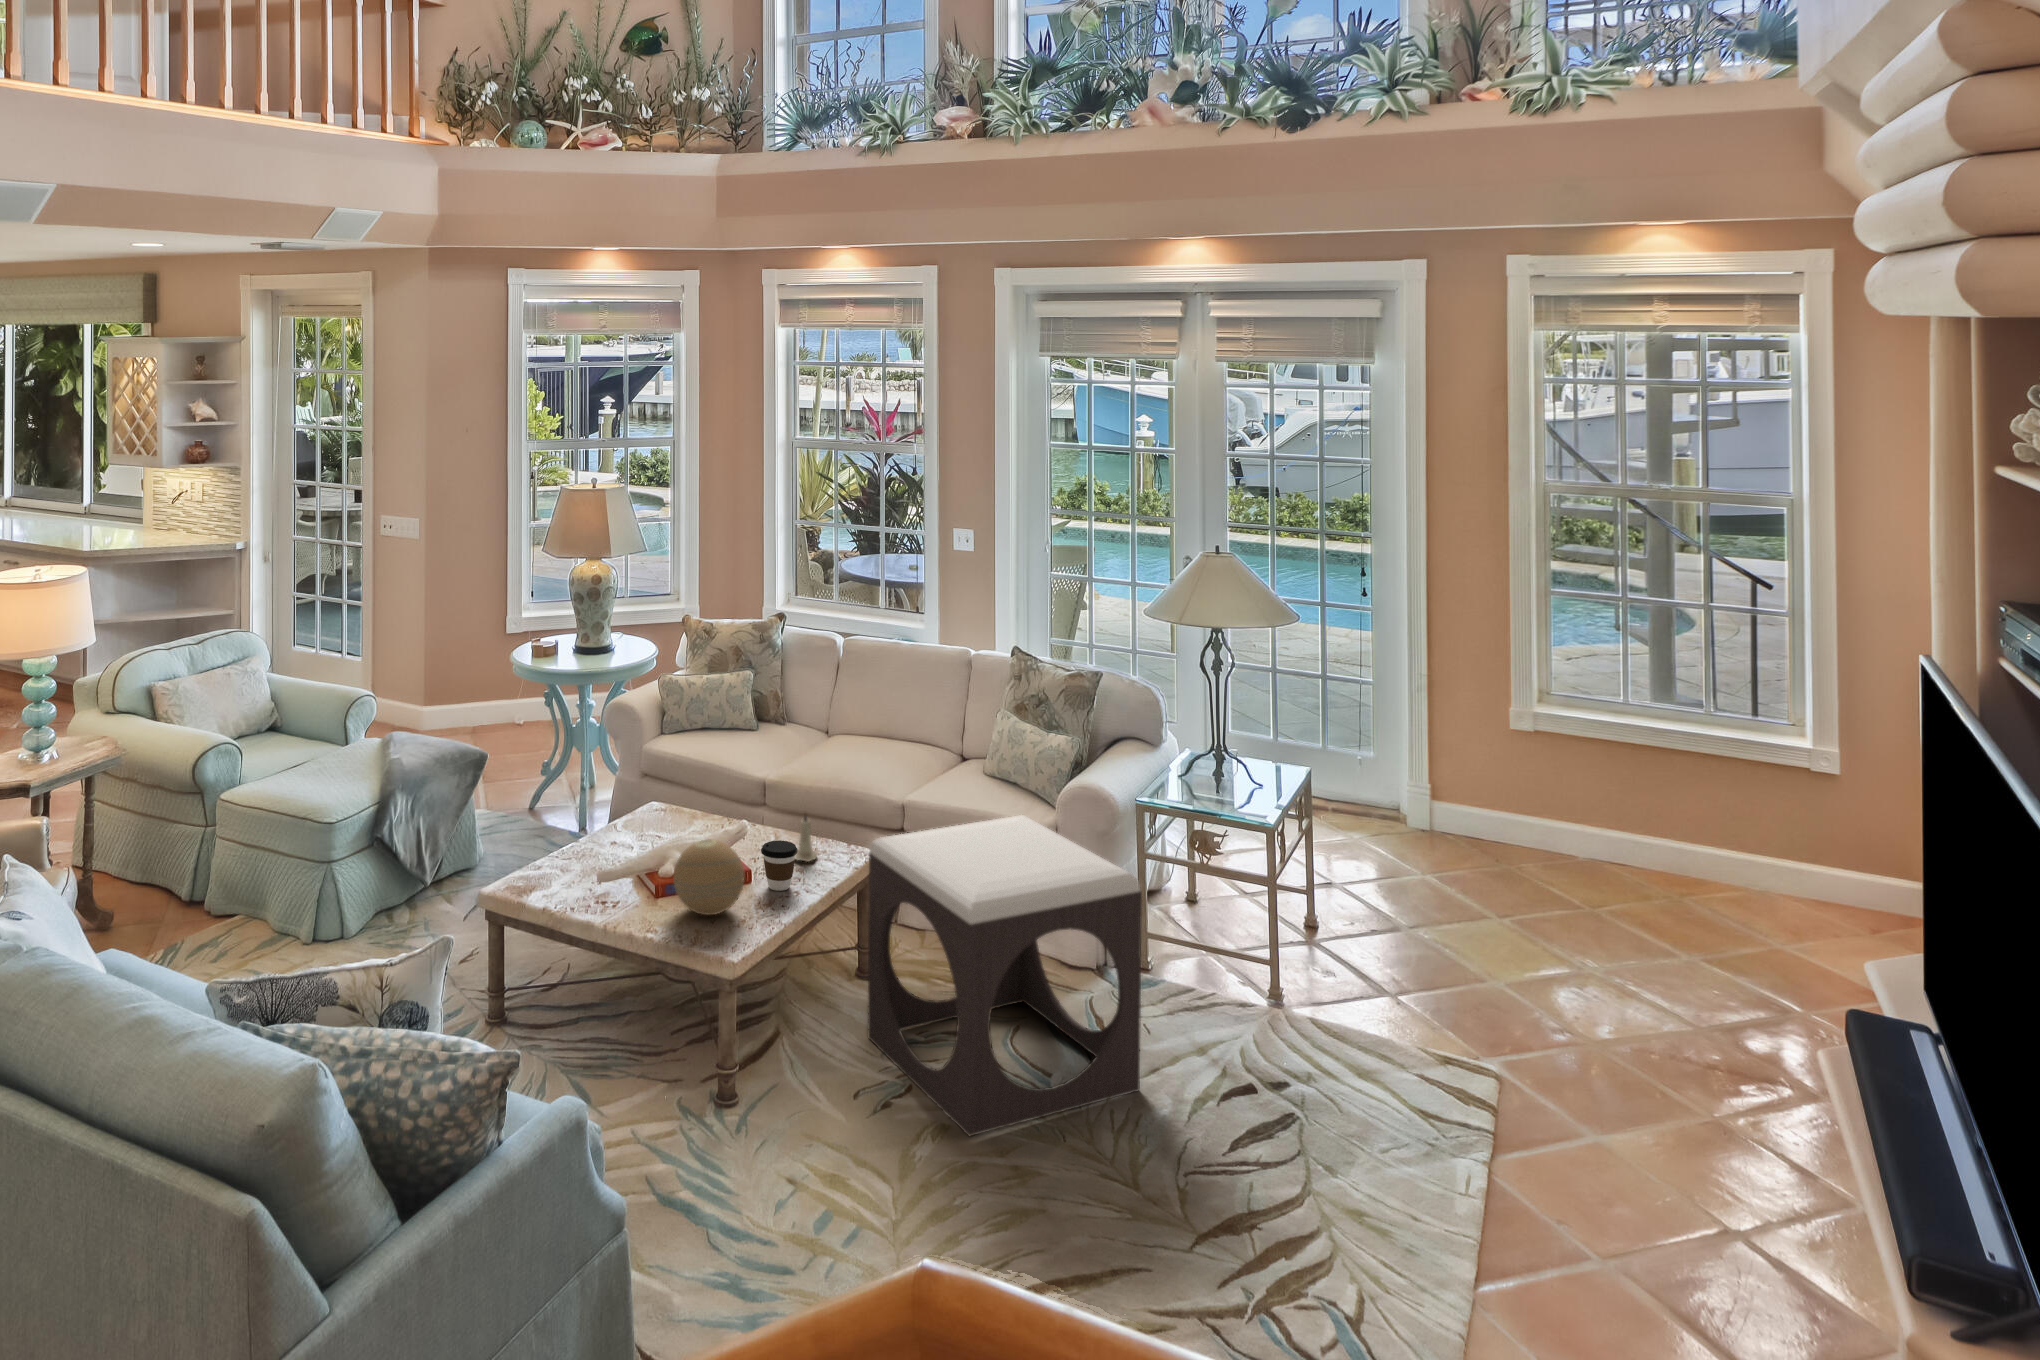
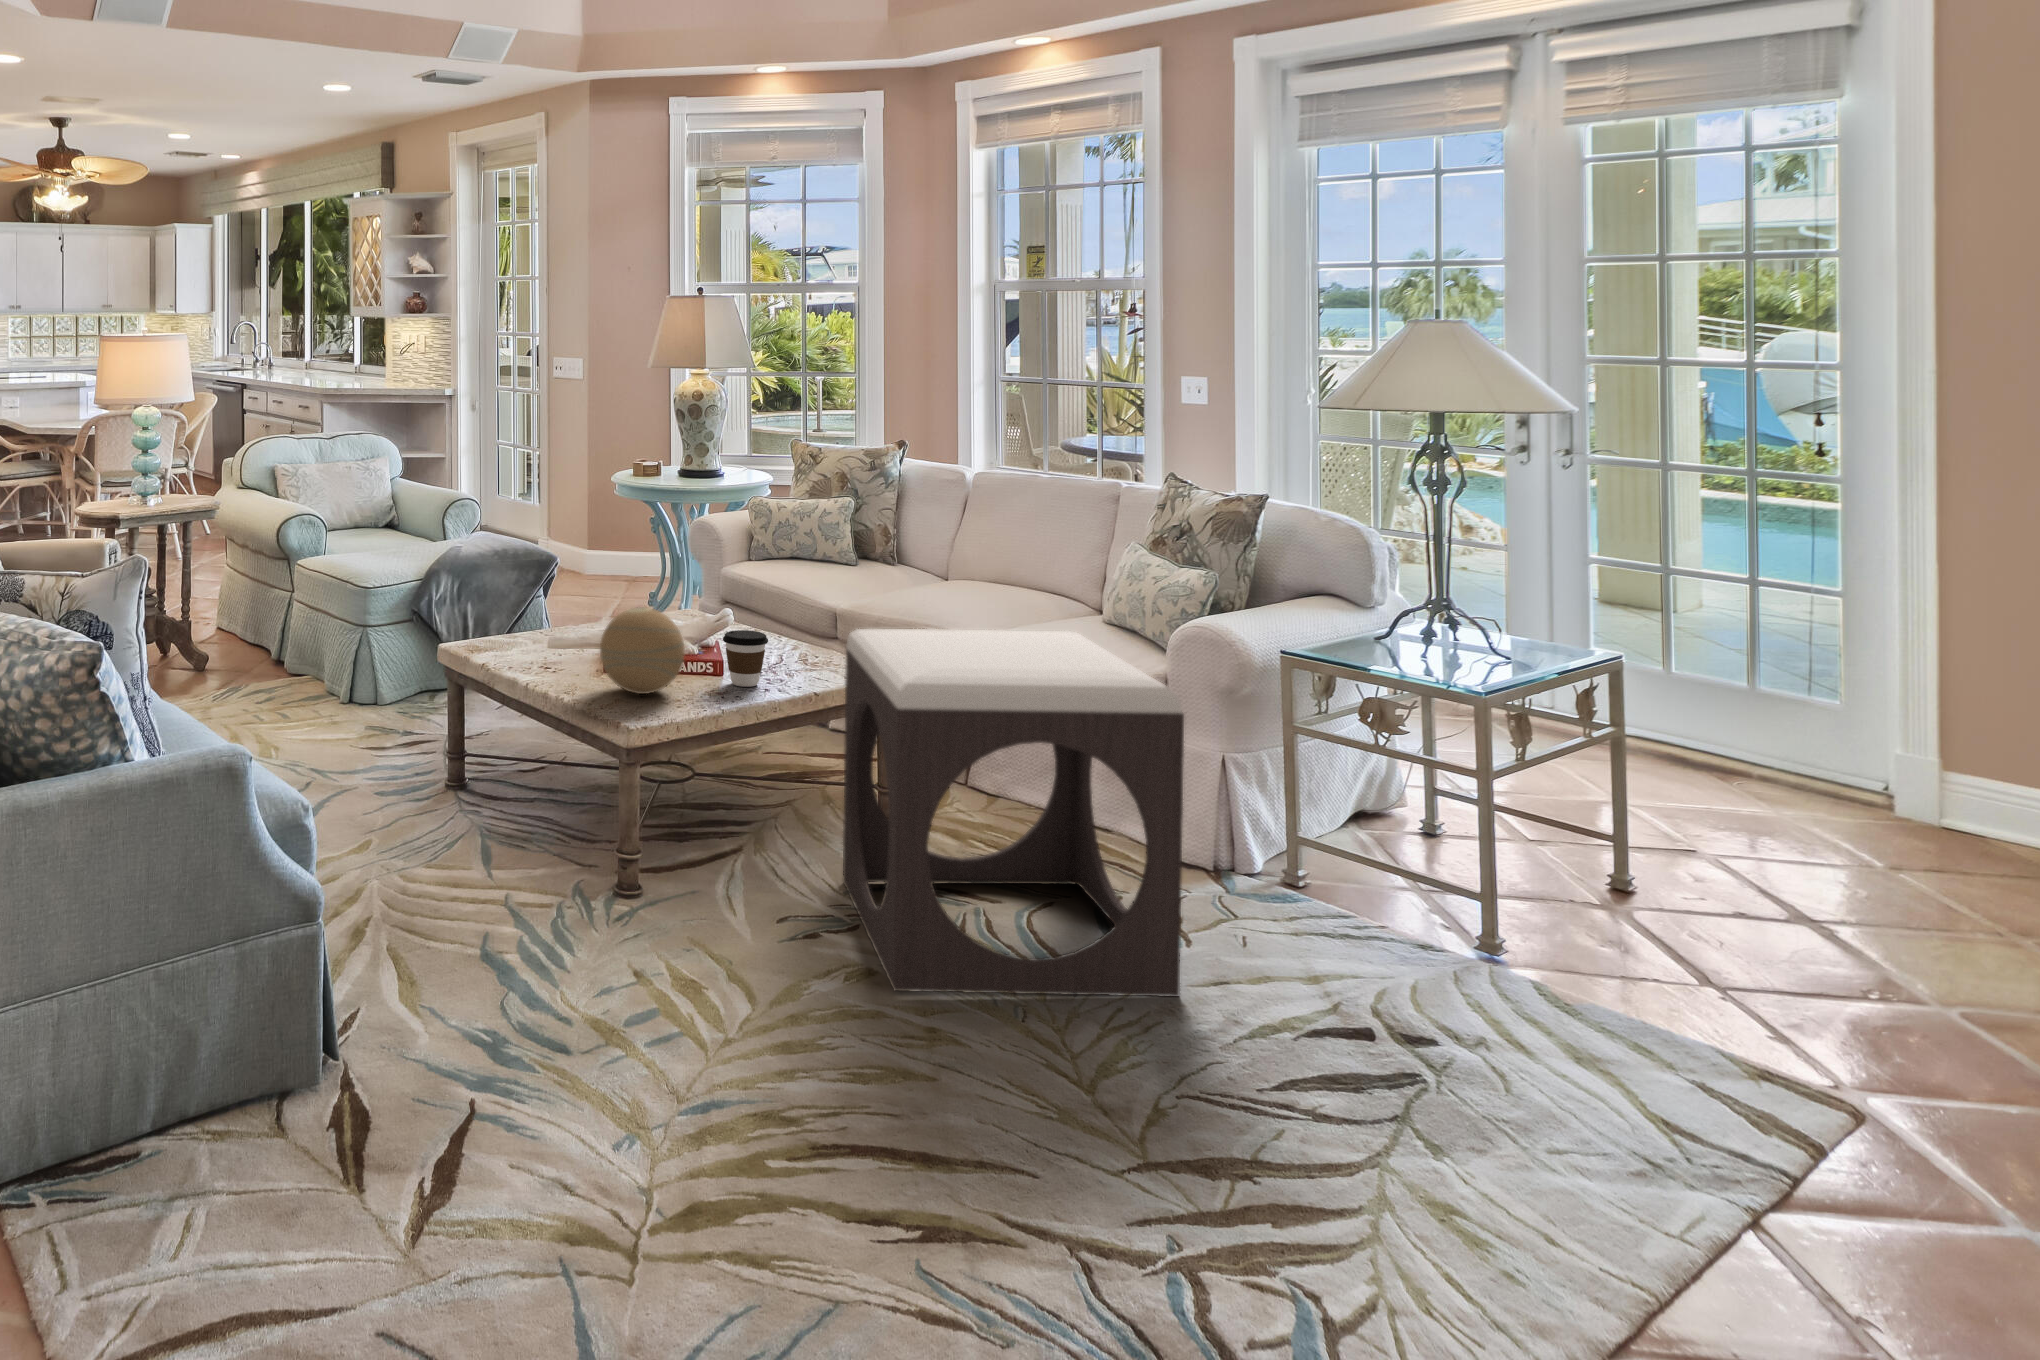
candle: present [795,813,817,861] -> none [784,607,817,669]

